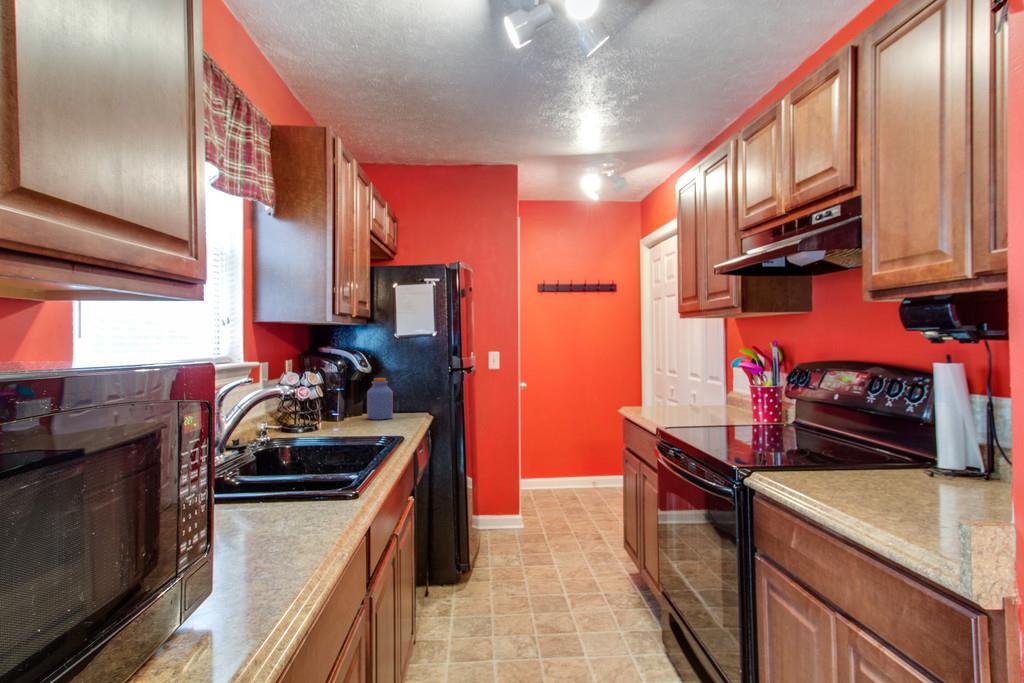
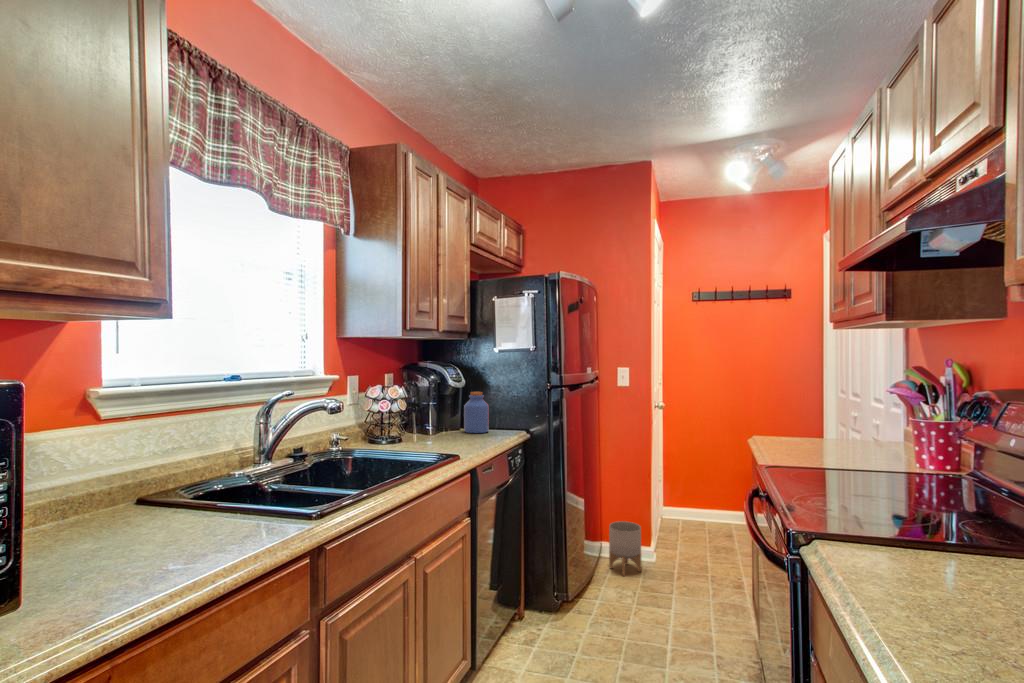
planter: none [487,493,516,542] -> present [609,521,641,576]

